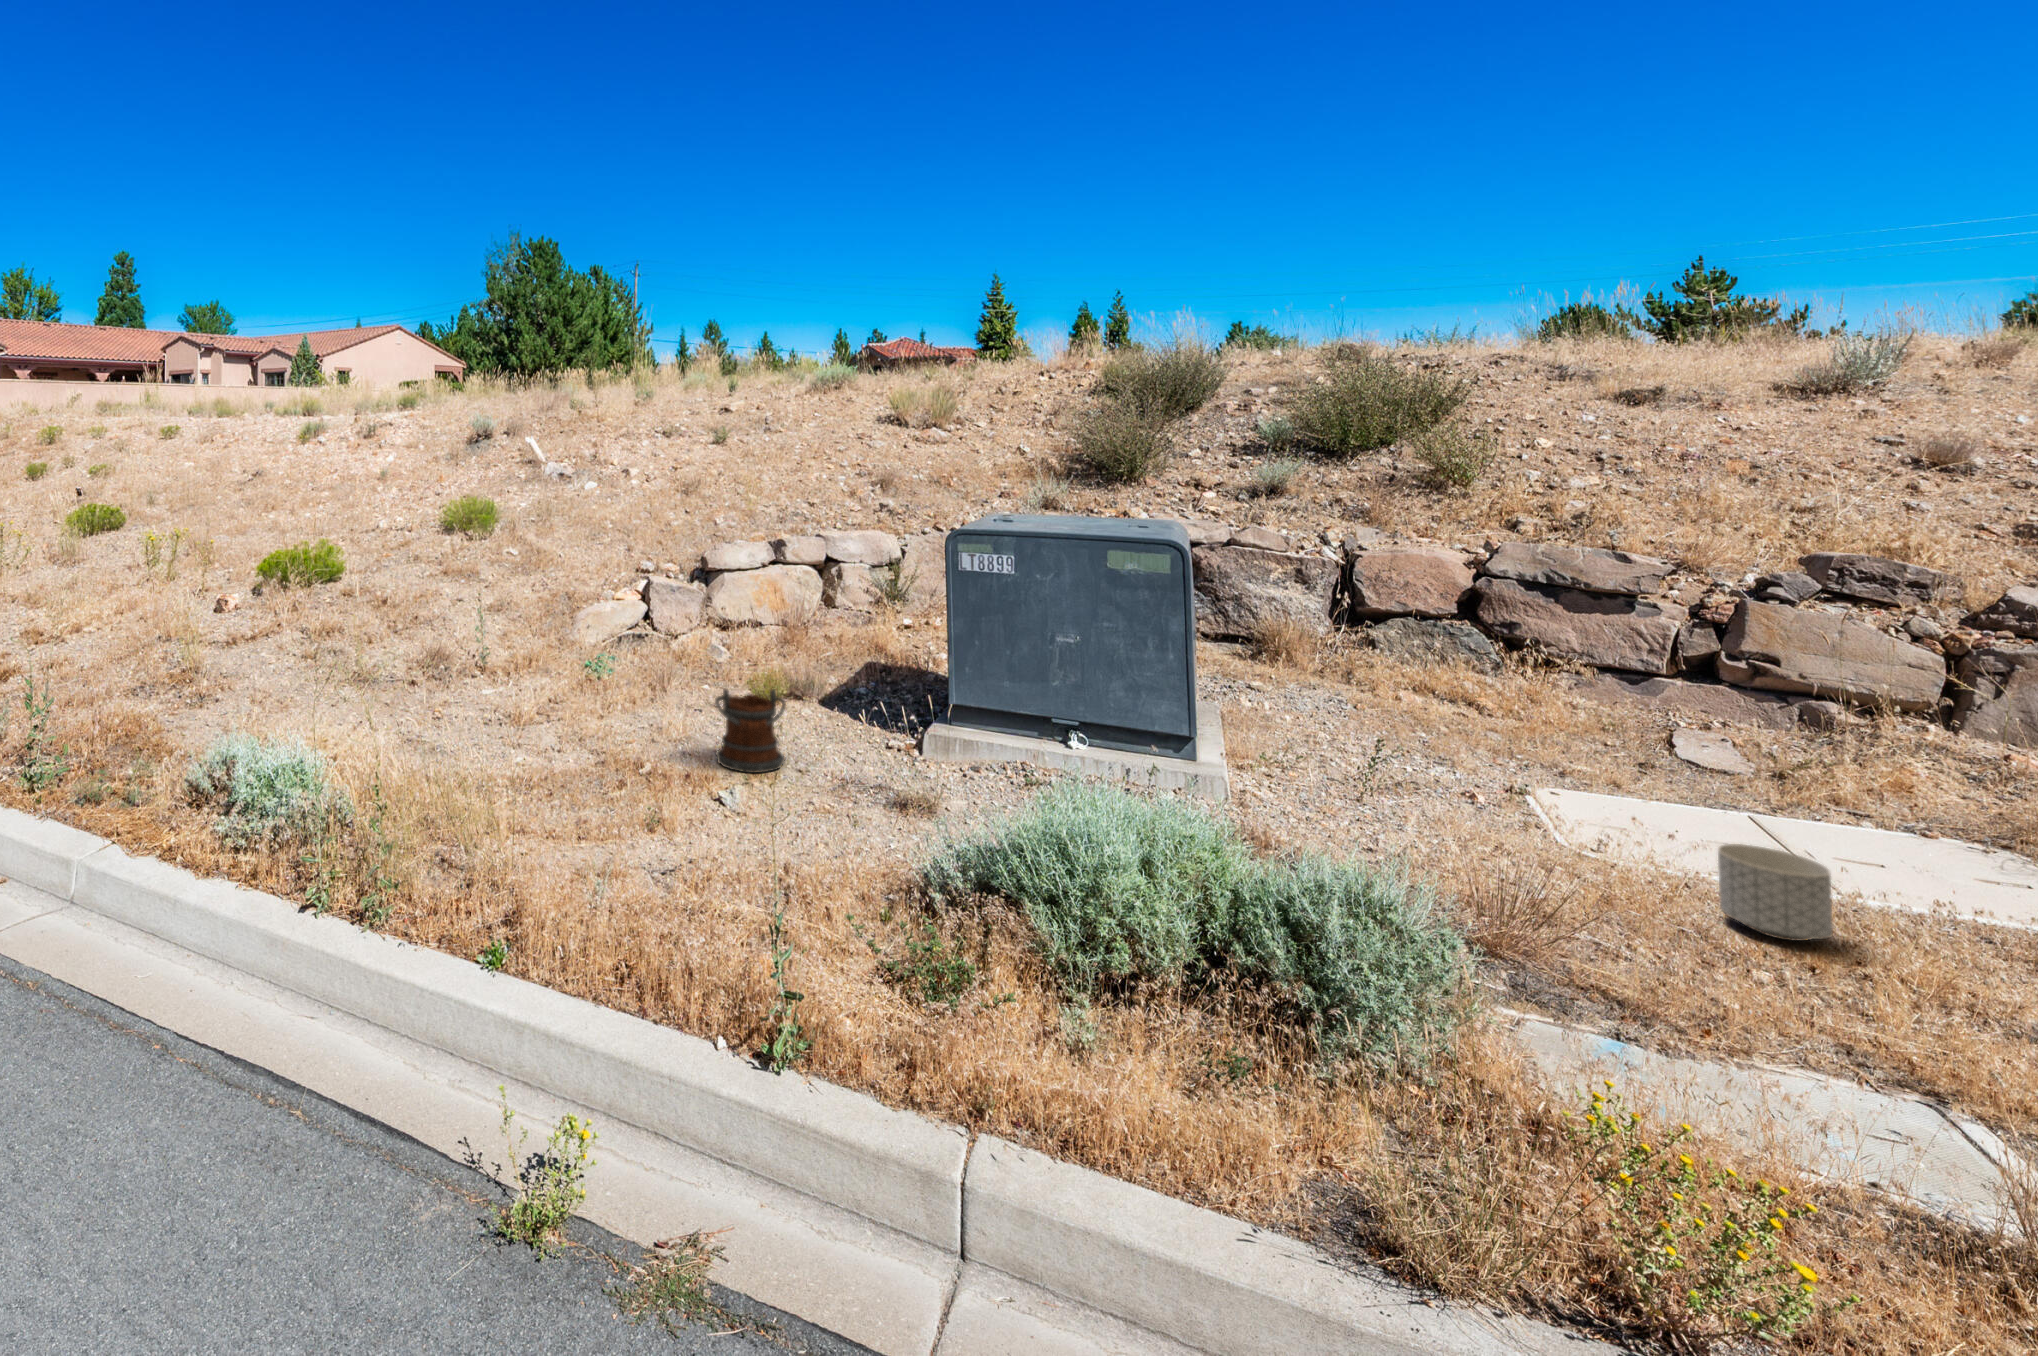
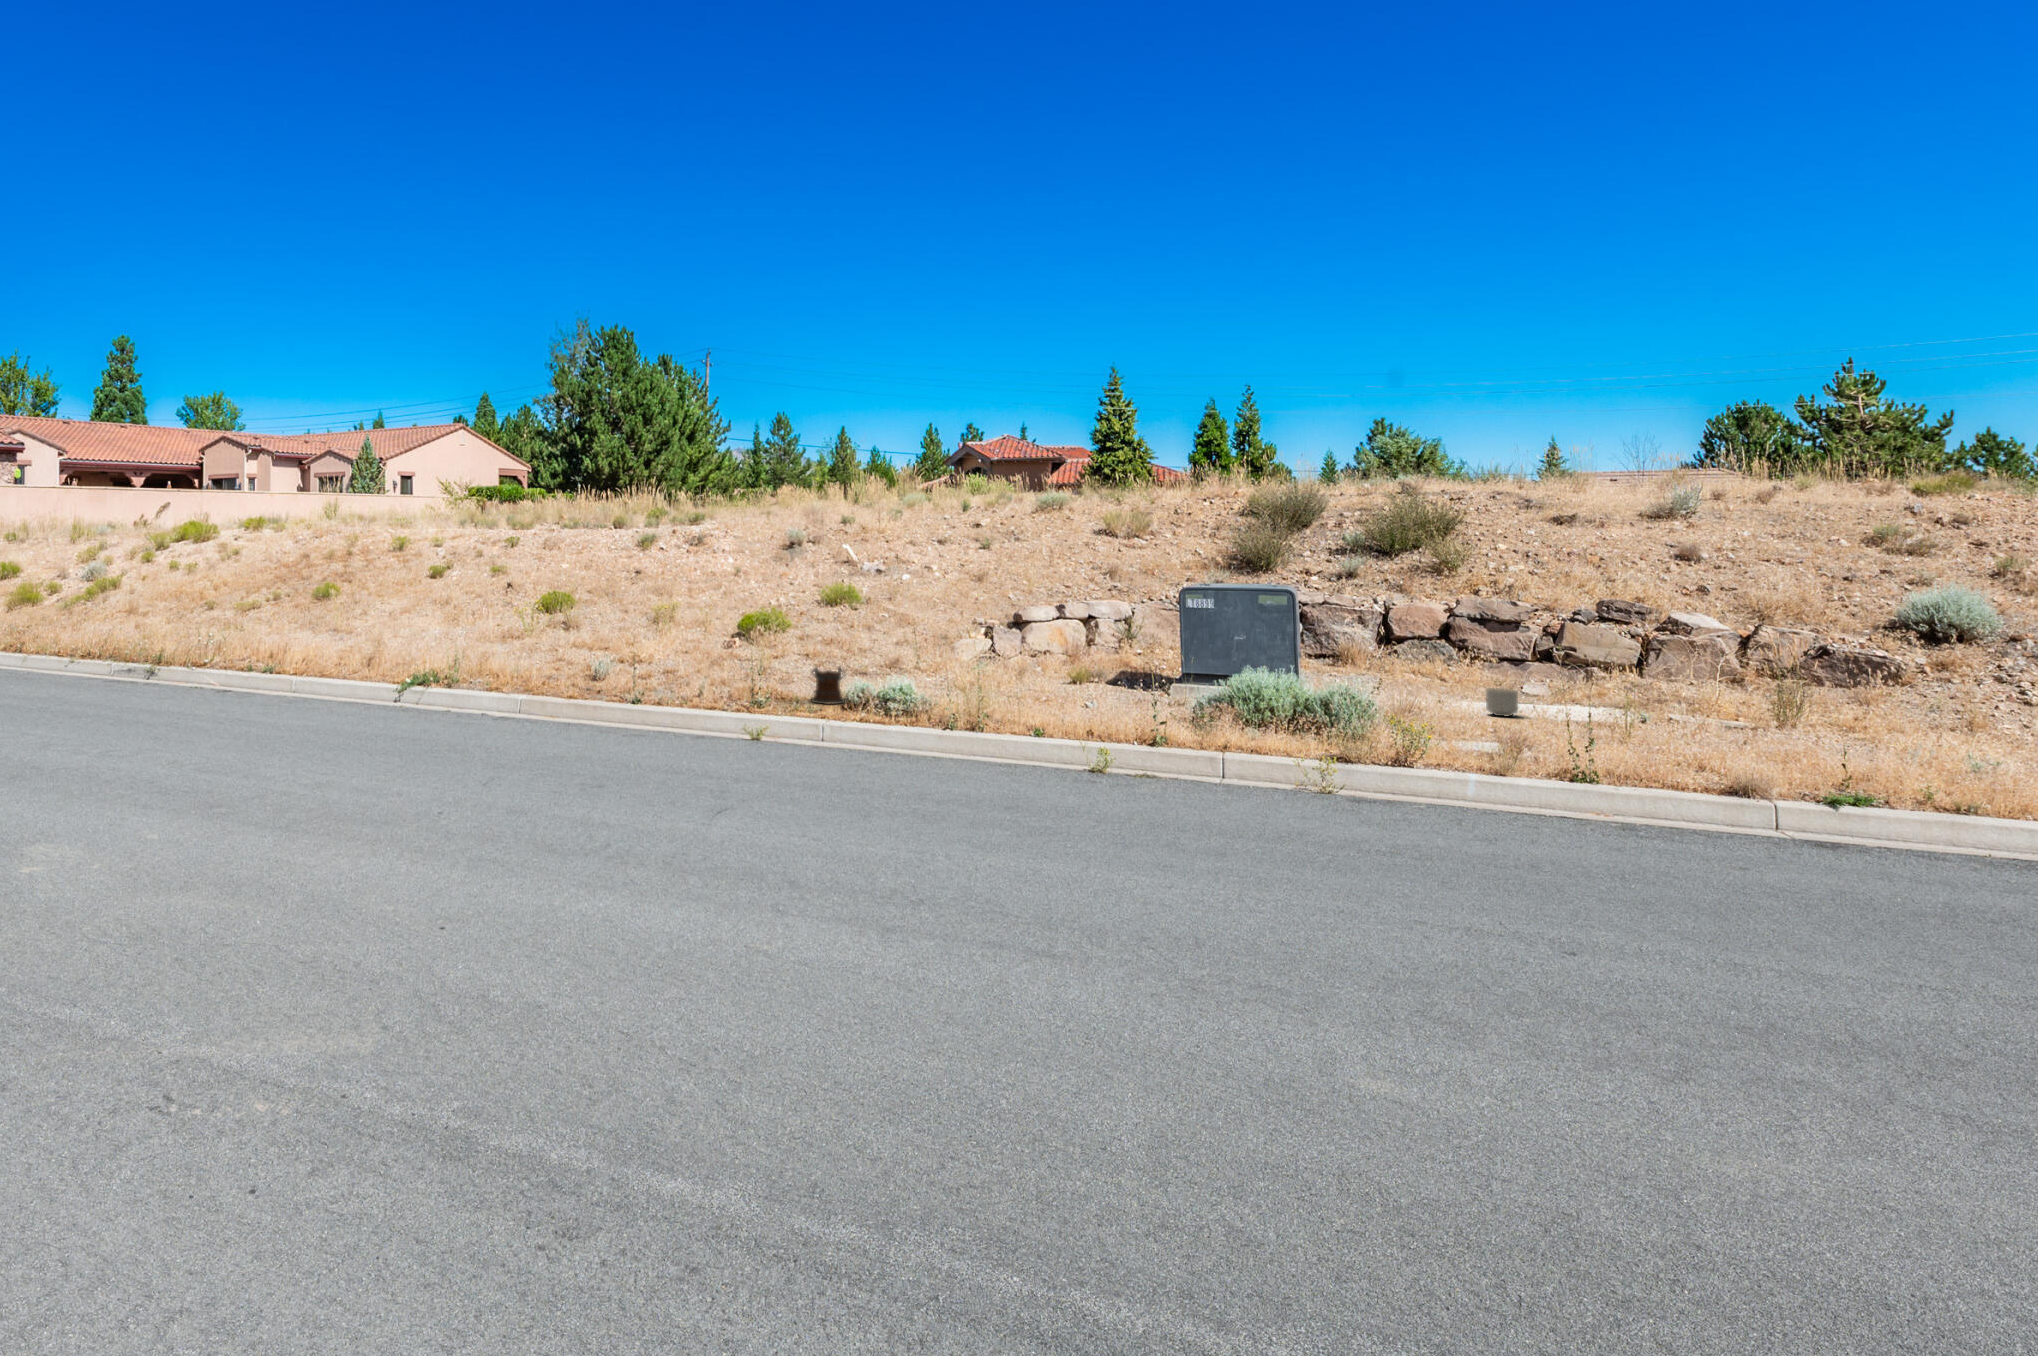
bucket: present [715,689,786,773] -> present [811,667,846,704]

